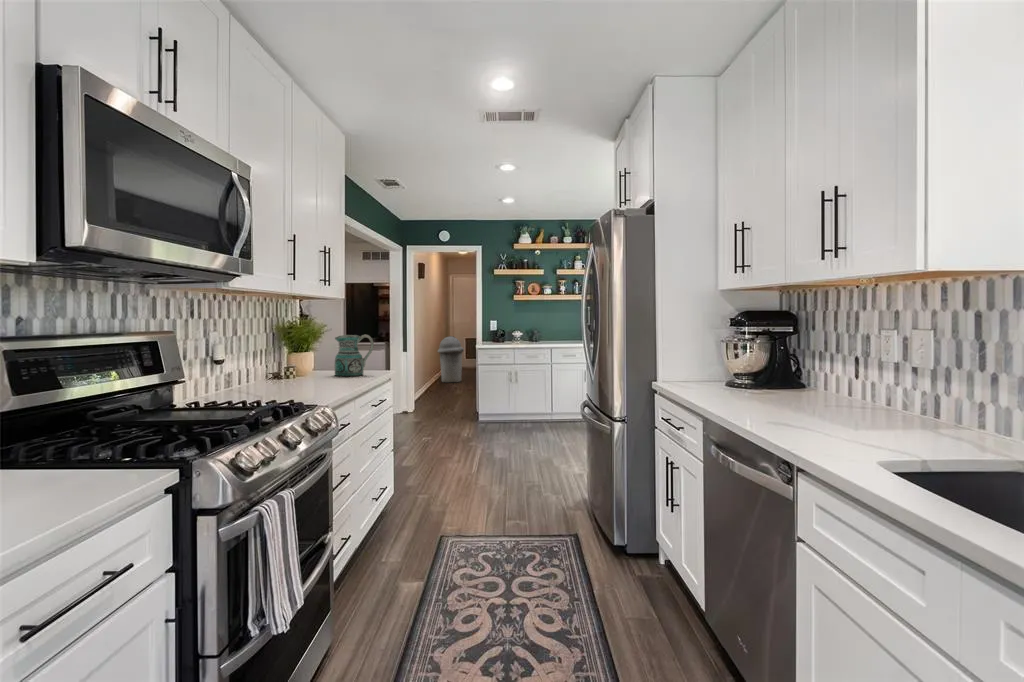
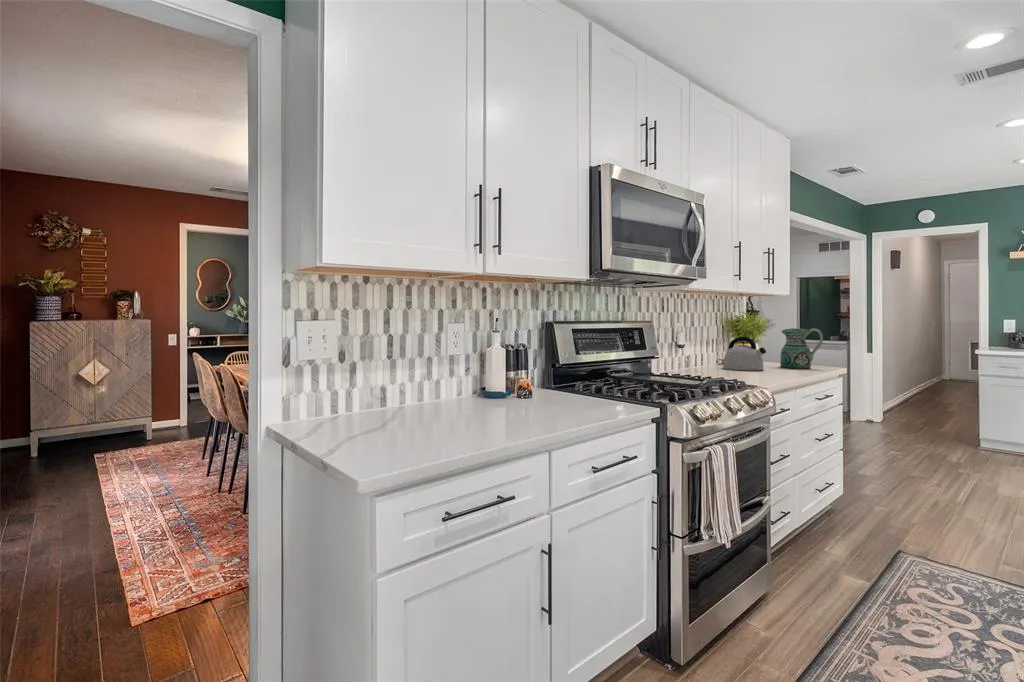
trash can: present [438,336,464,382] -> none [921,338,964,397]
kettle: none [274,346,321,384] -> present [723,337,766,370]

